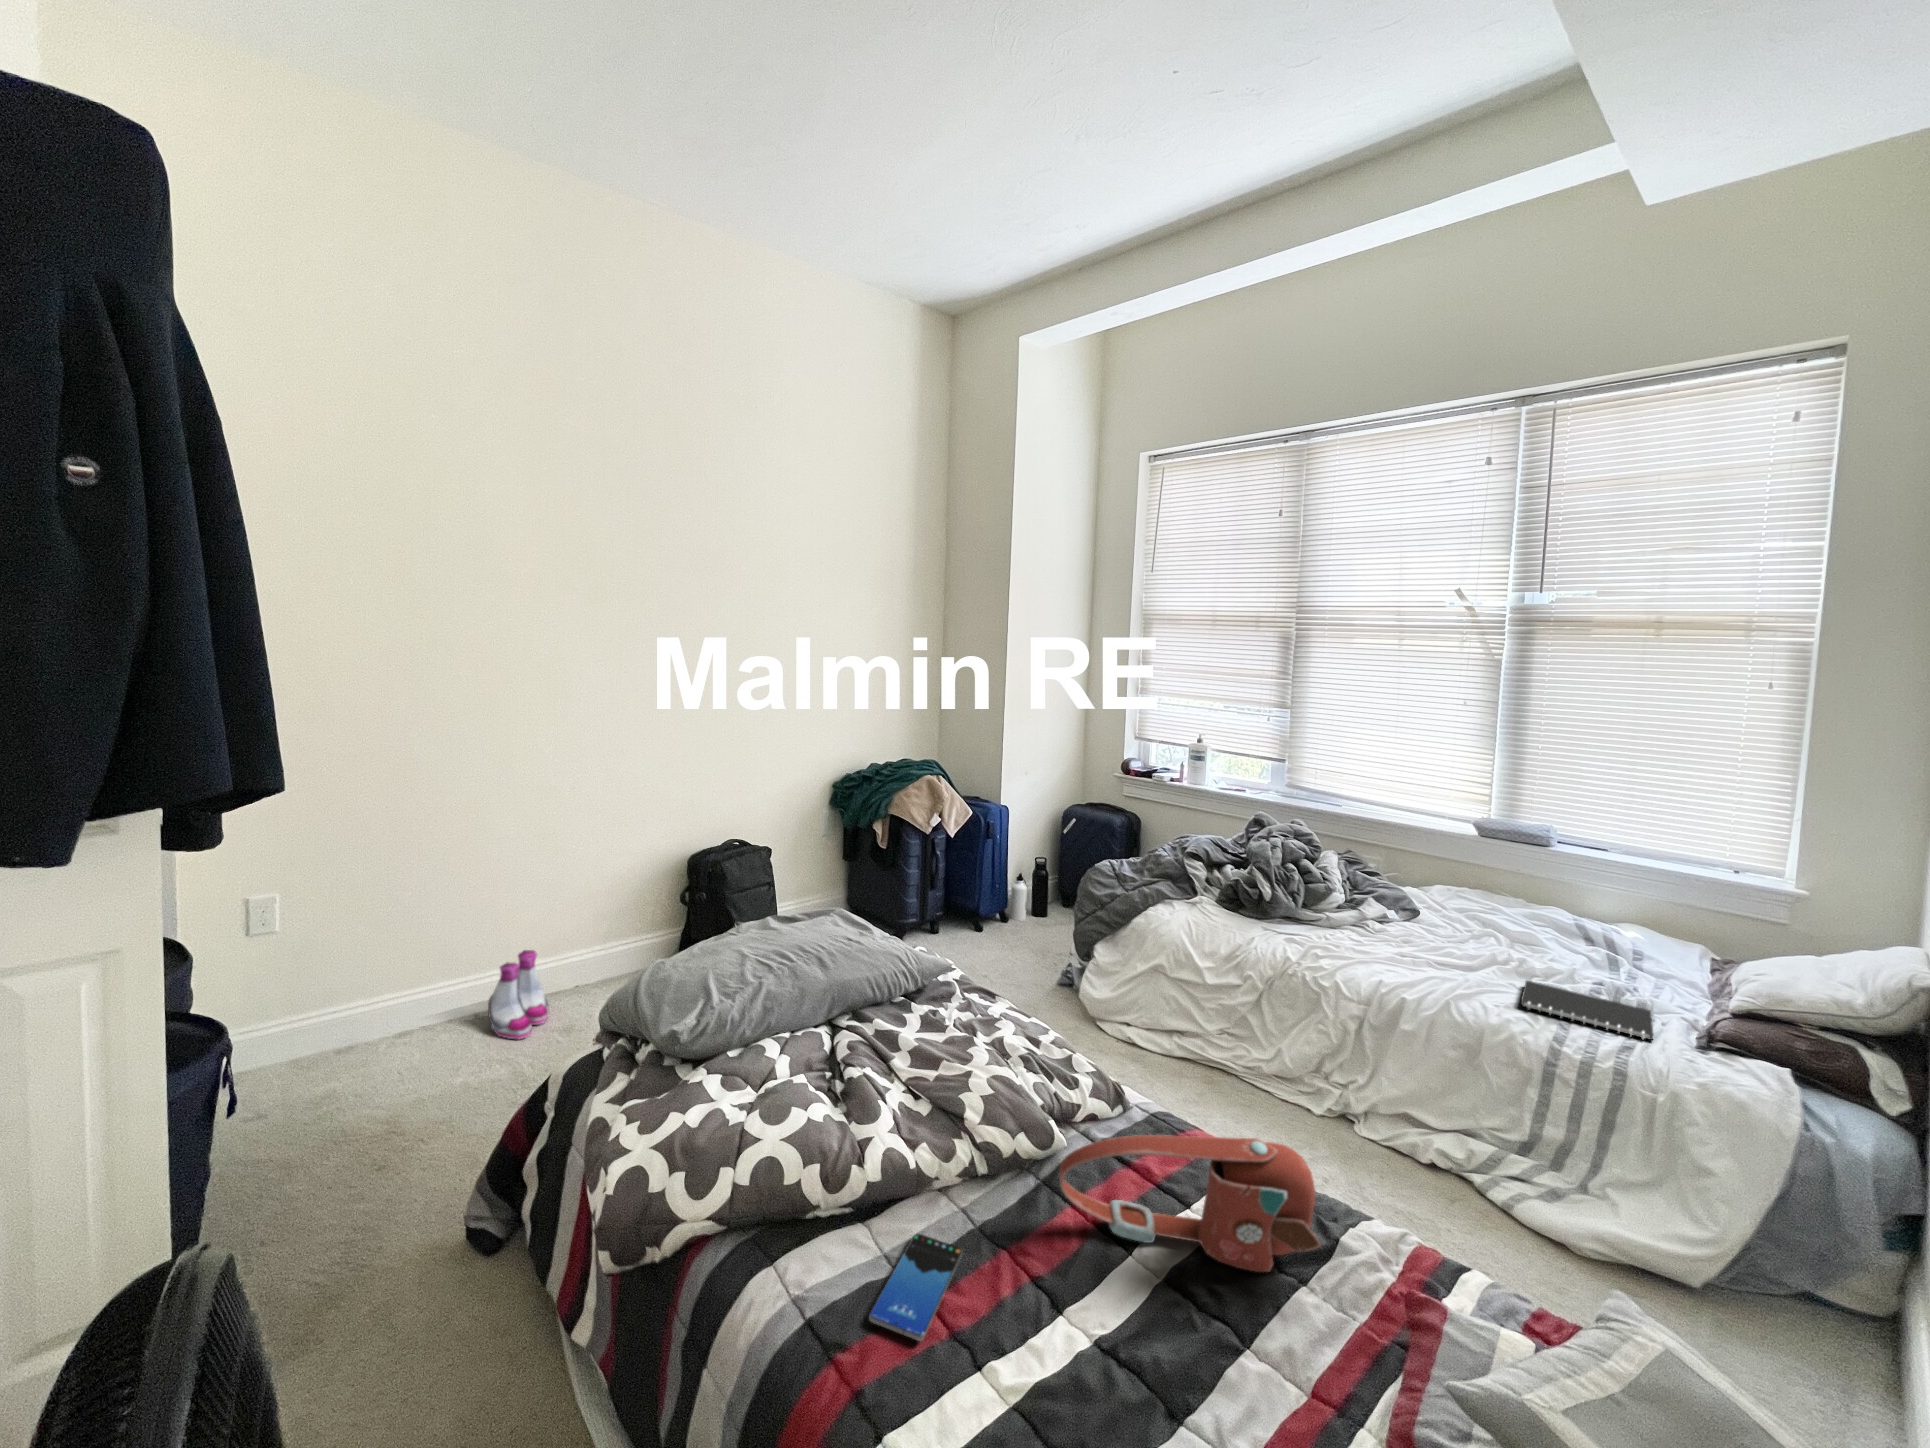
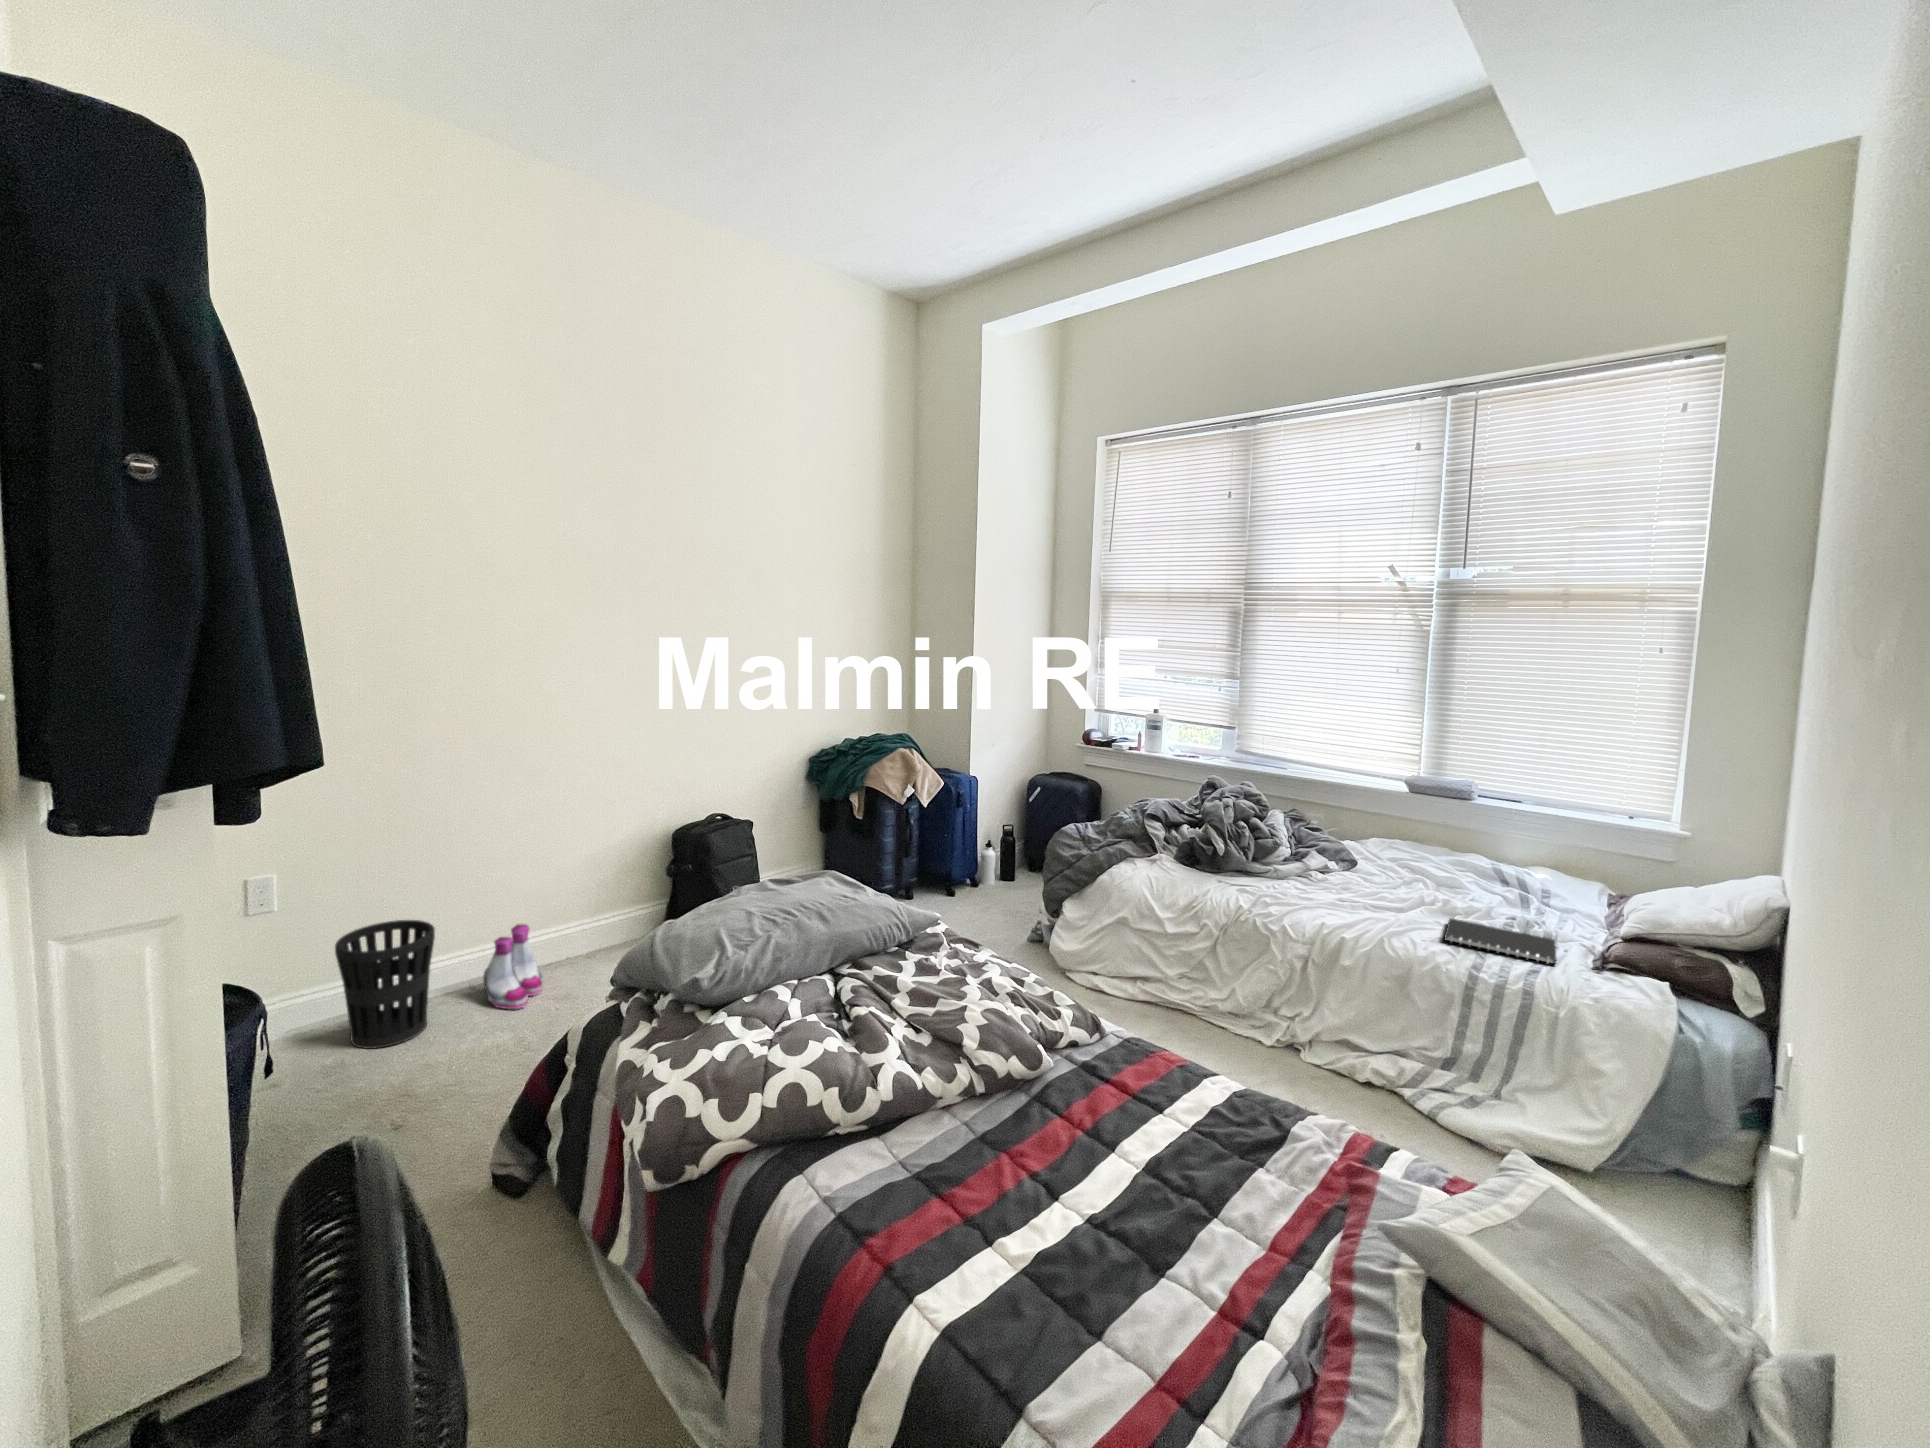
wastebasket: none [335,943,438,1077] -> present [335,920,435,1049]
handbag: present [1059,1135,1321,1272] -> none [1051,1046,1276,1159]
smartphone: present [869,1234,963,1341] -> none [893,1142,969,1224]

